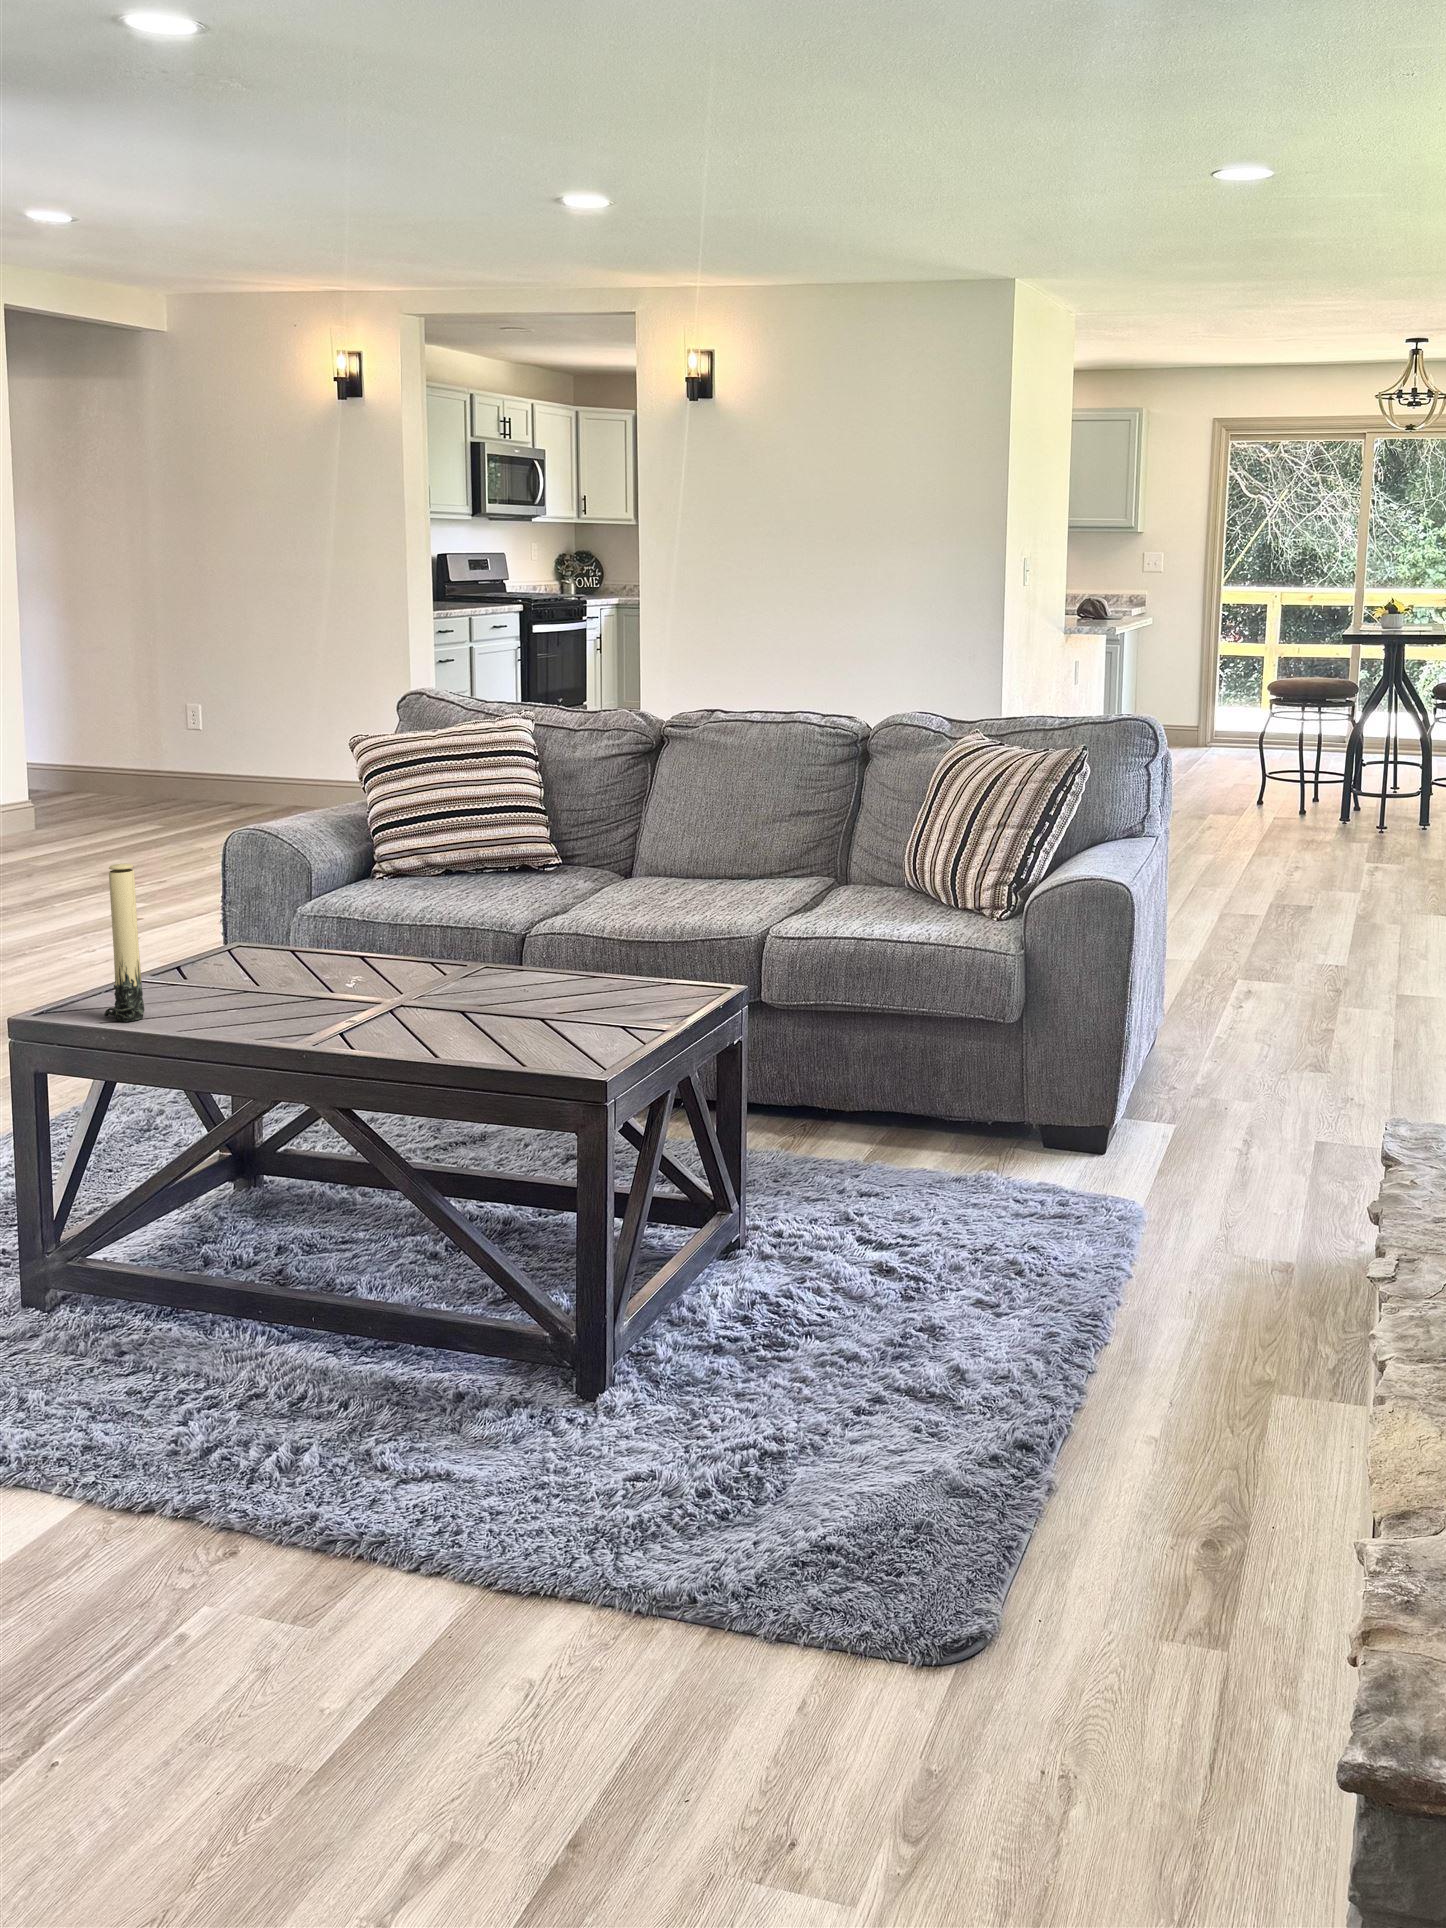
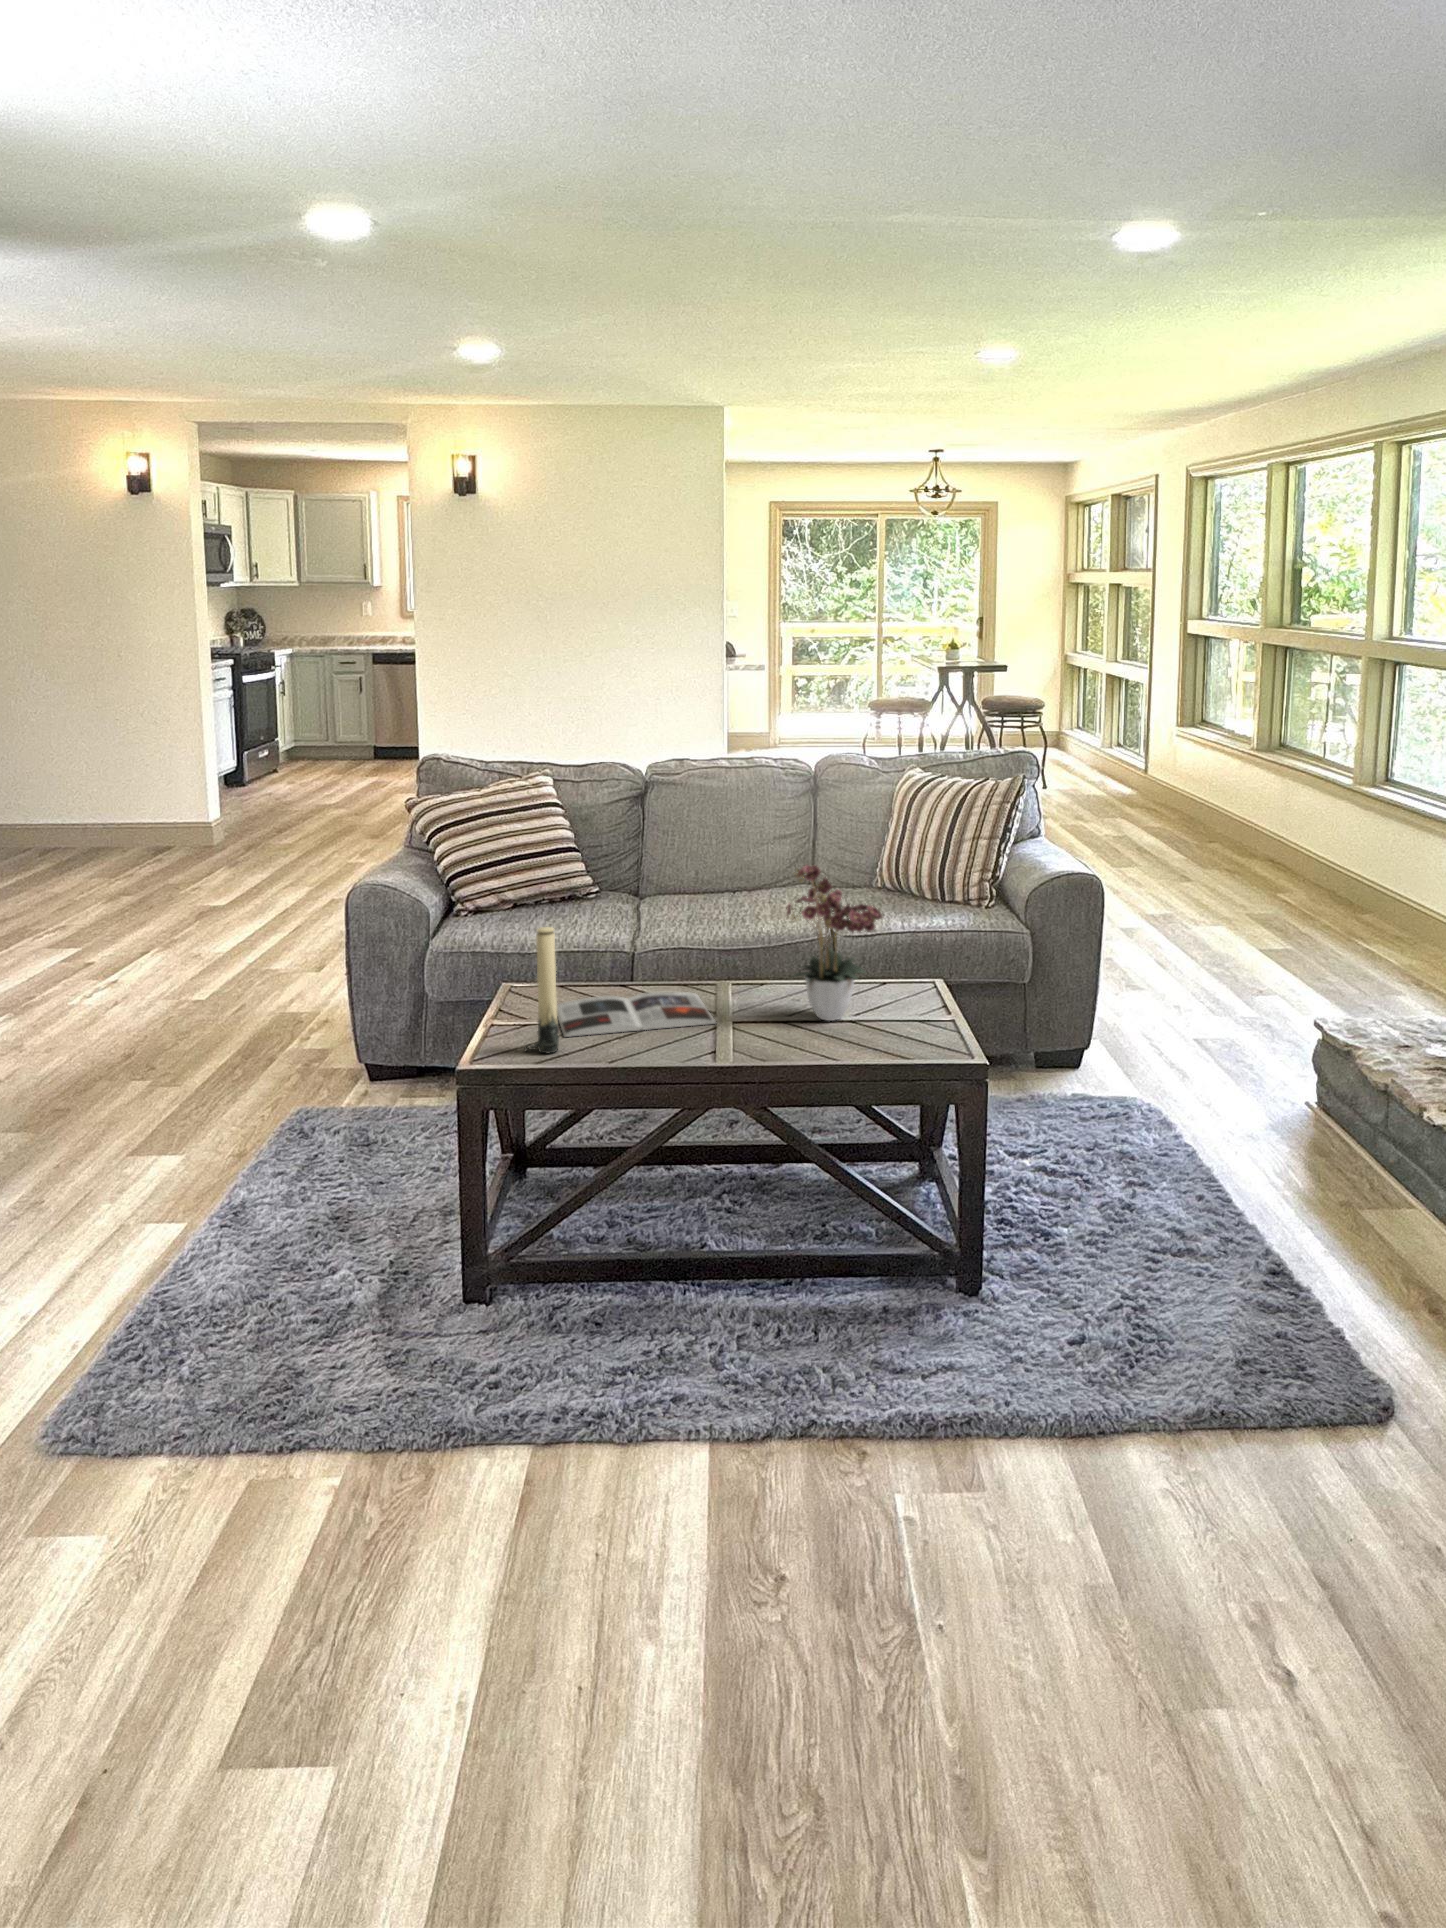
flower arrangement: none [430,803,583,1025] -> present [787,865,882,1021]
magazine: none [175,968,410,1013] -> present [557,992,716,1037]

